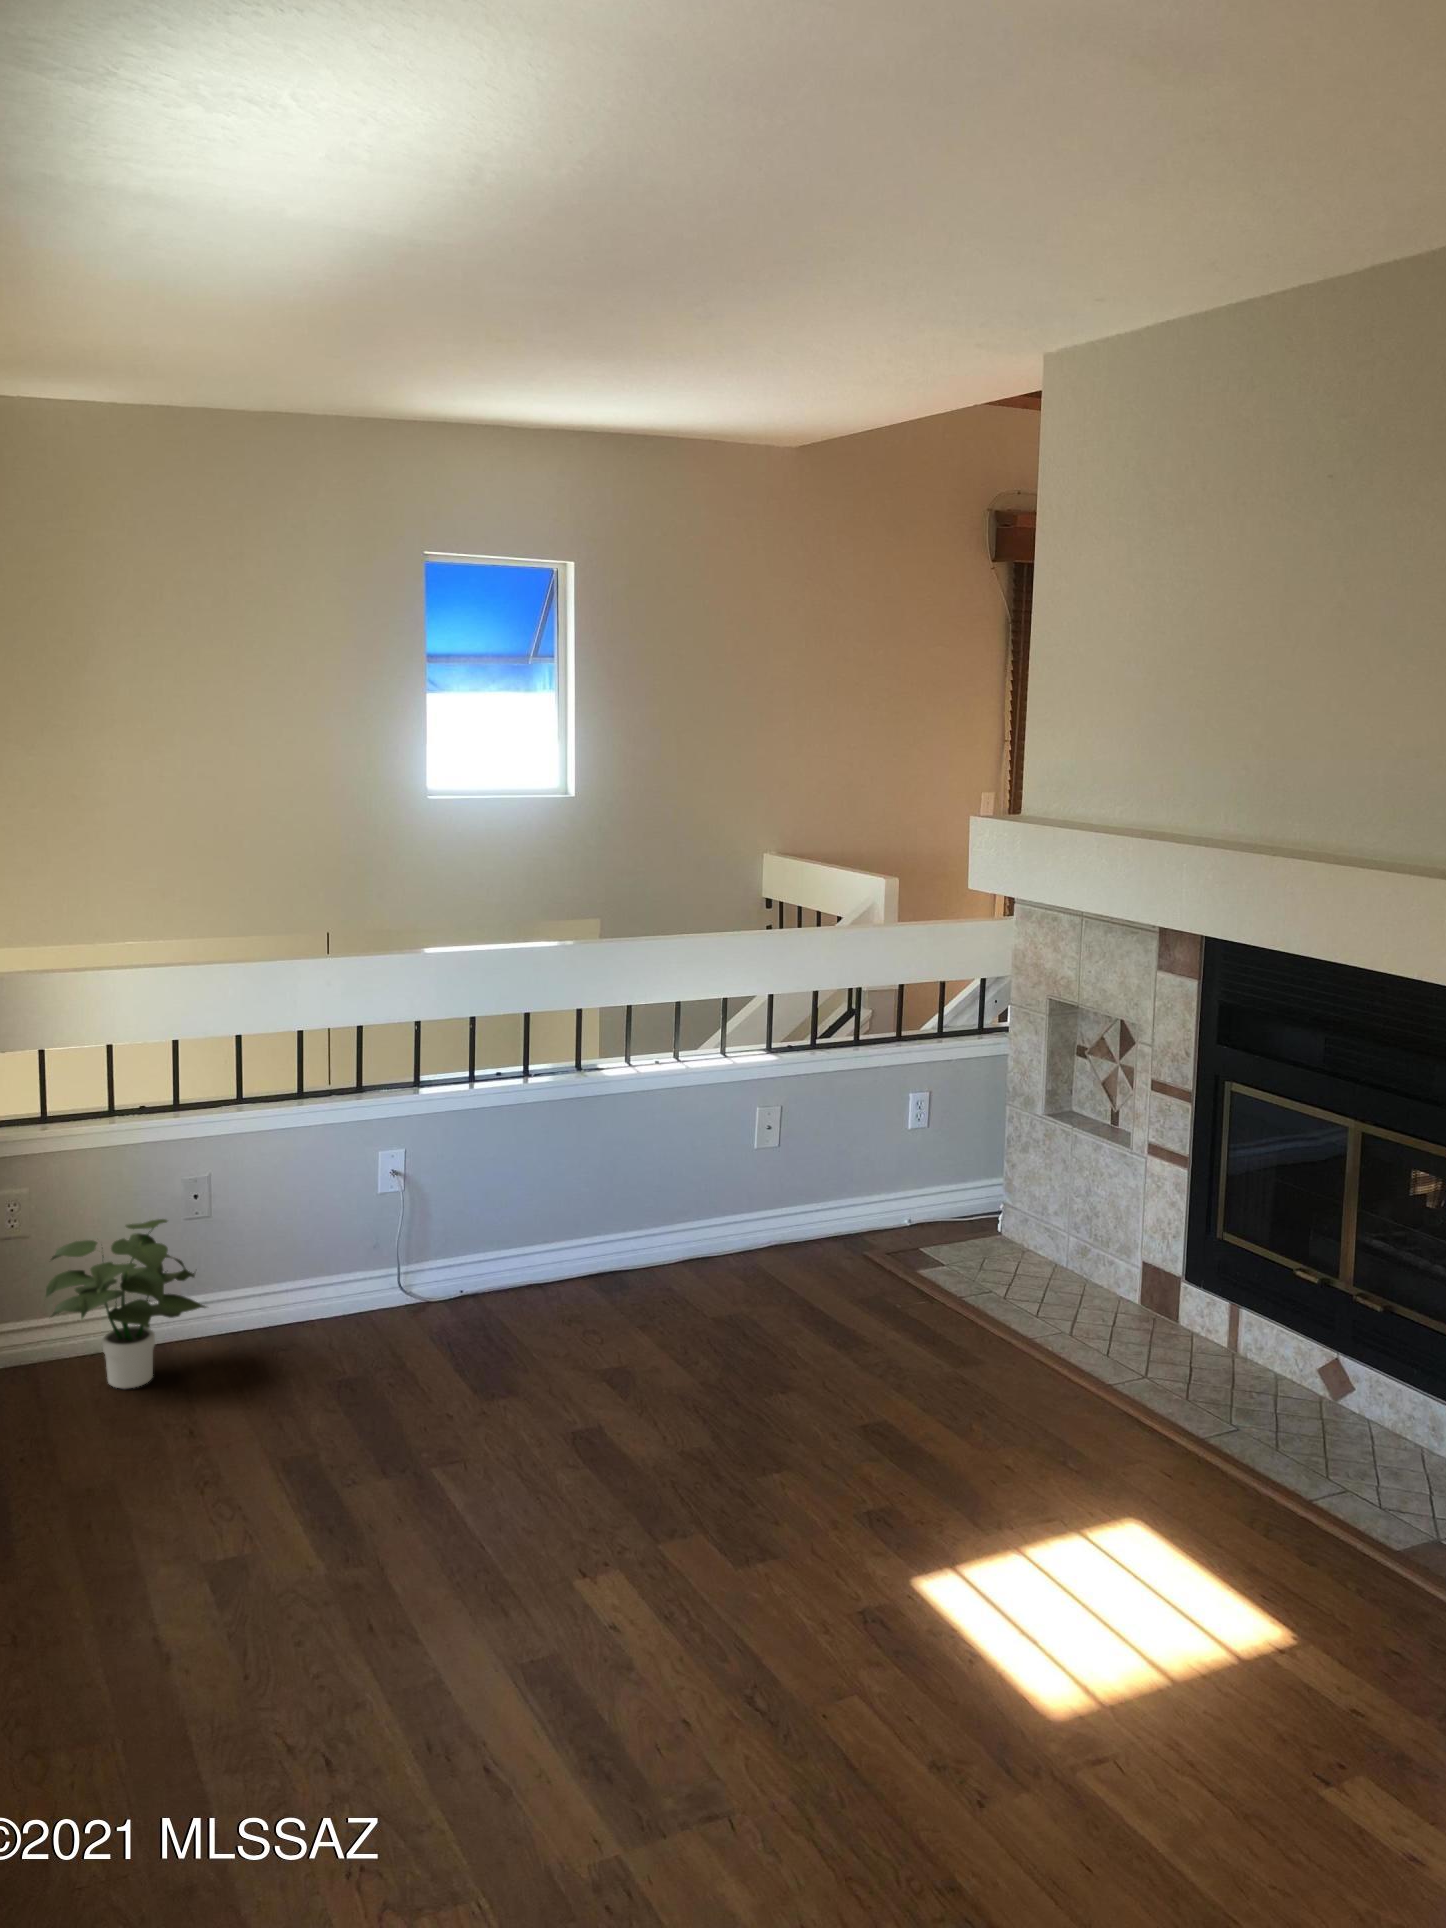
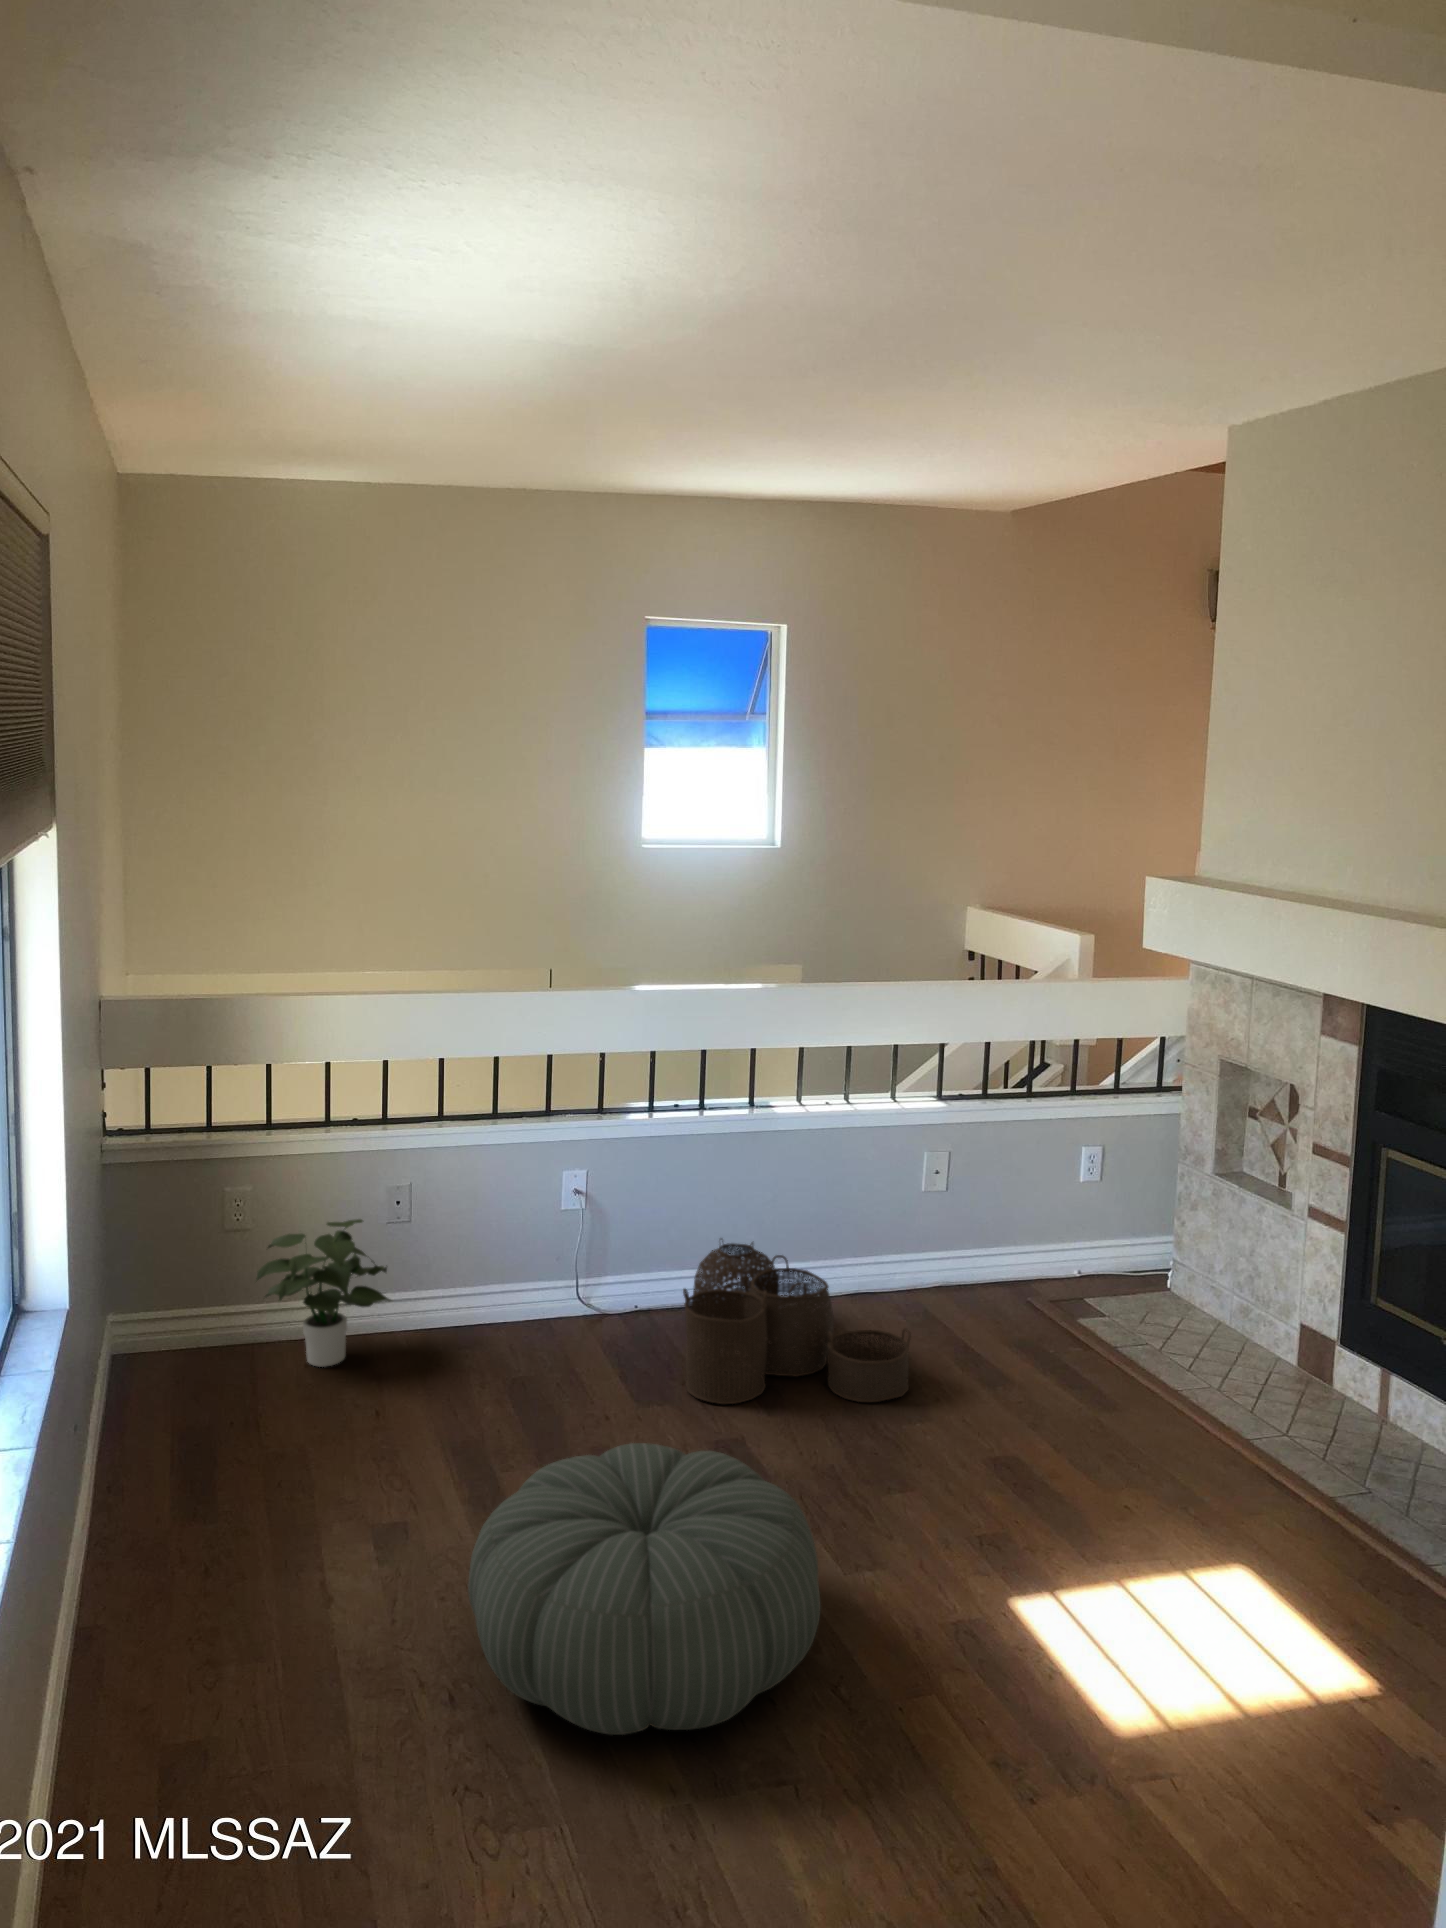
woven basket: none [530,1212,780,1383] -> present [683,1239,911,1404]
pouf: none [426,1420,787,1697] -> present [468,1443,821,1735]

